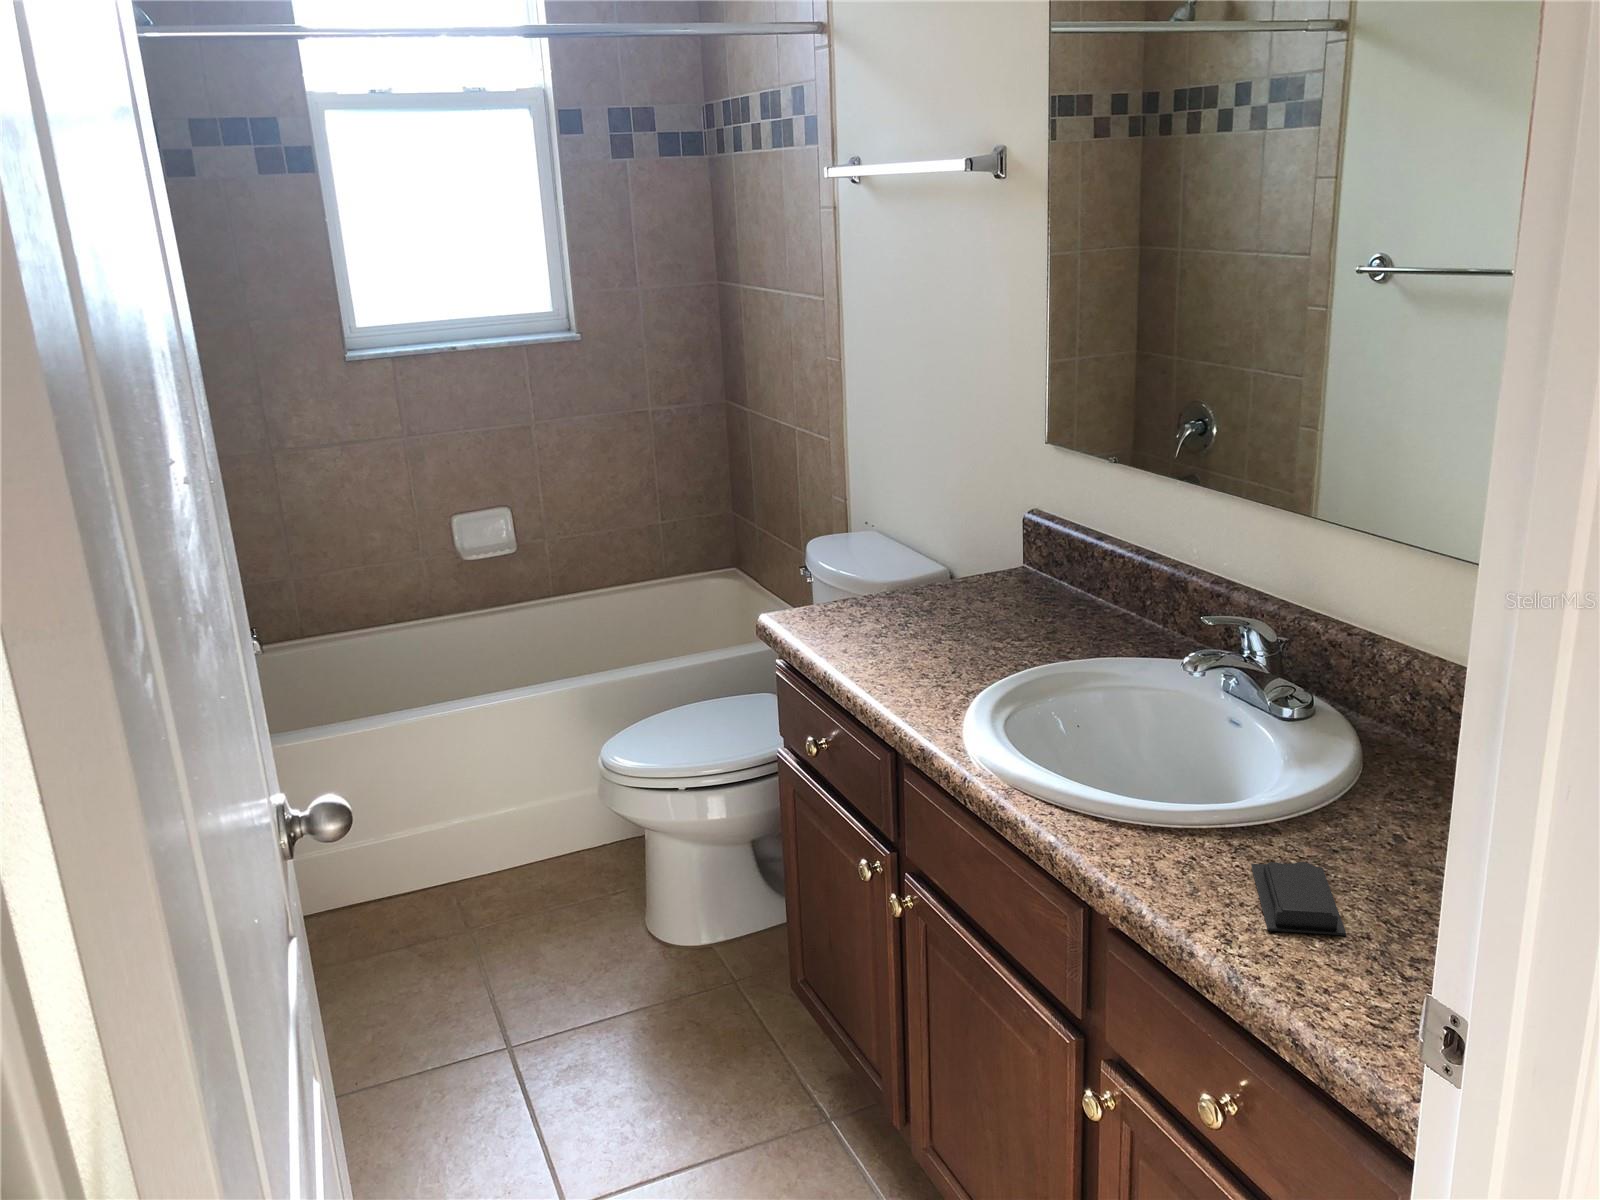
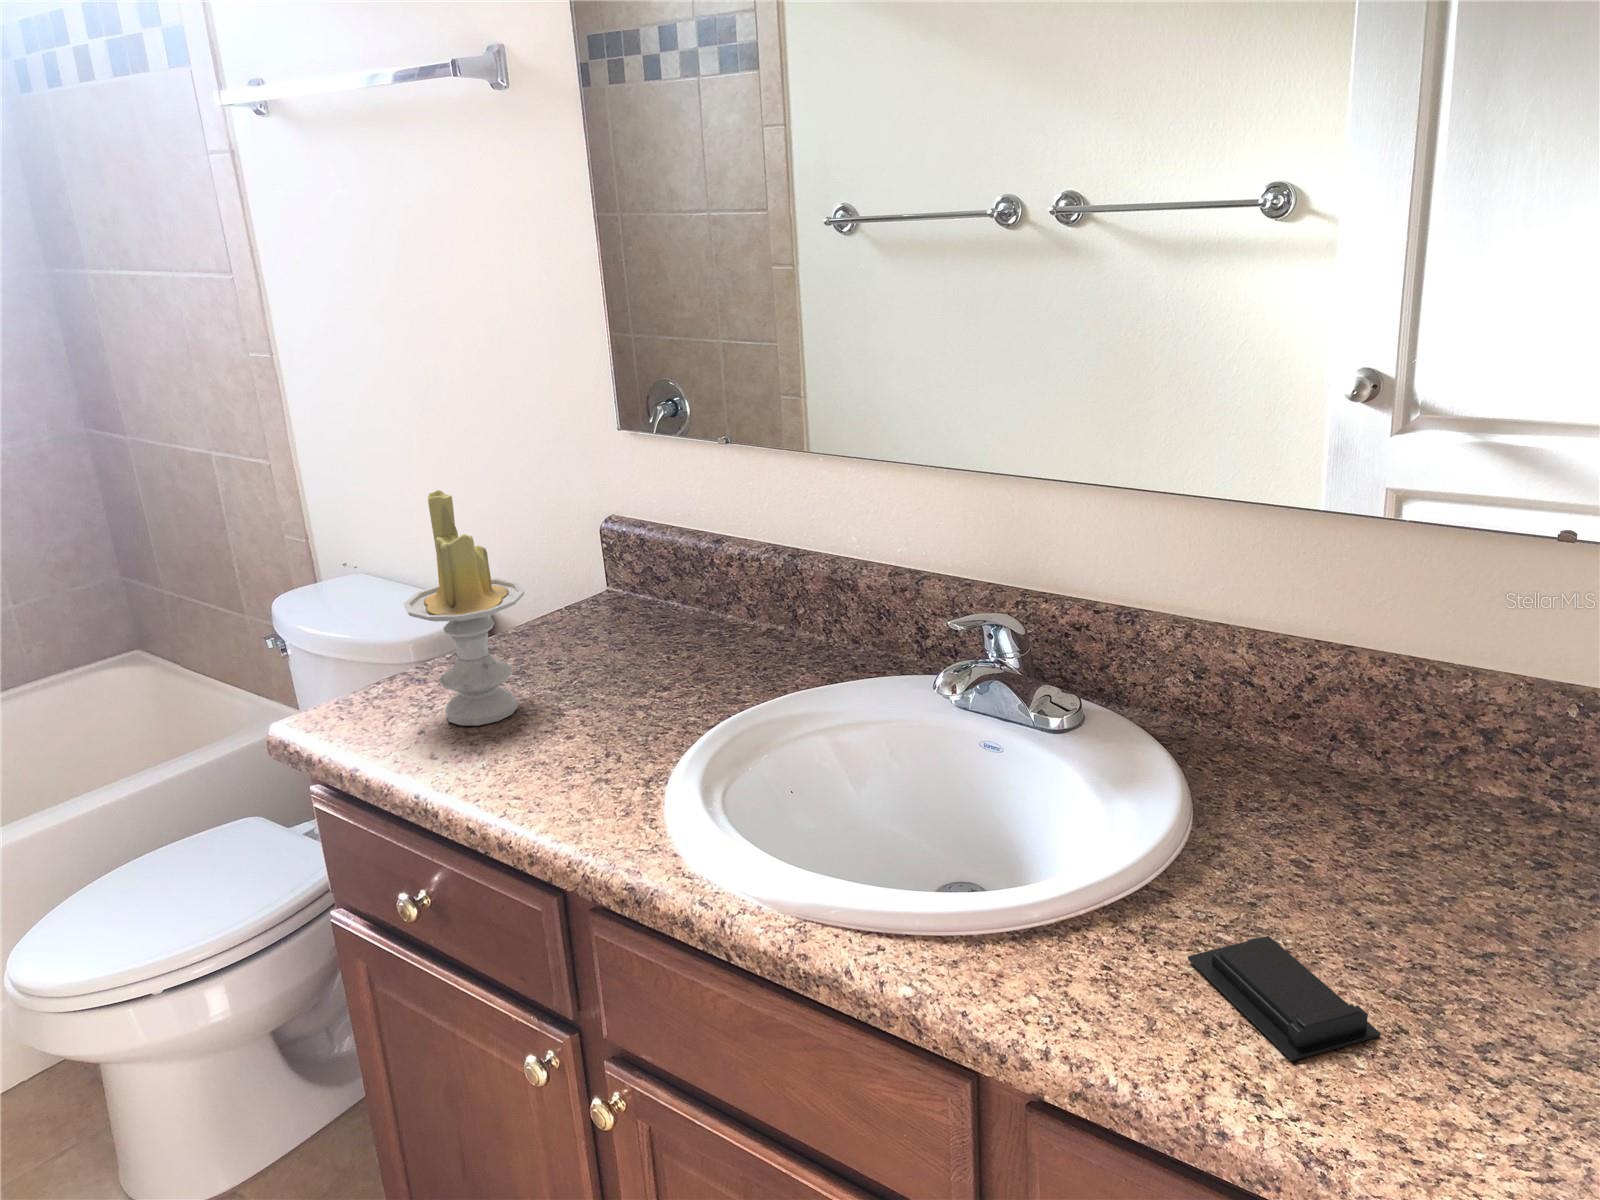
candle: none [849,470,930,638] -> present [404,490,524,726]

